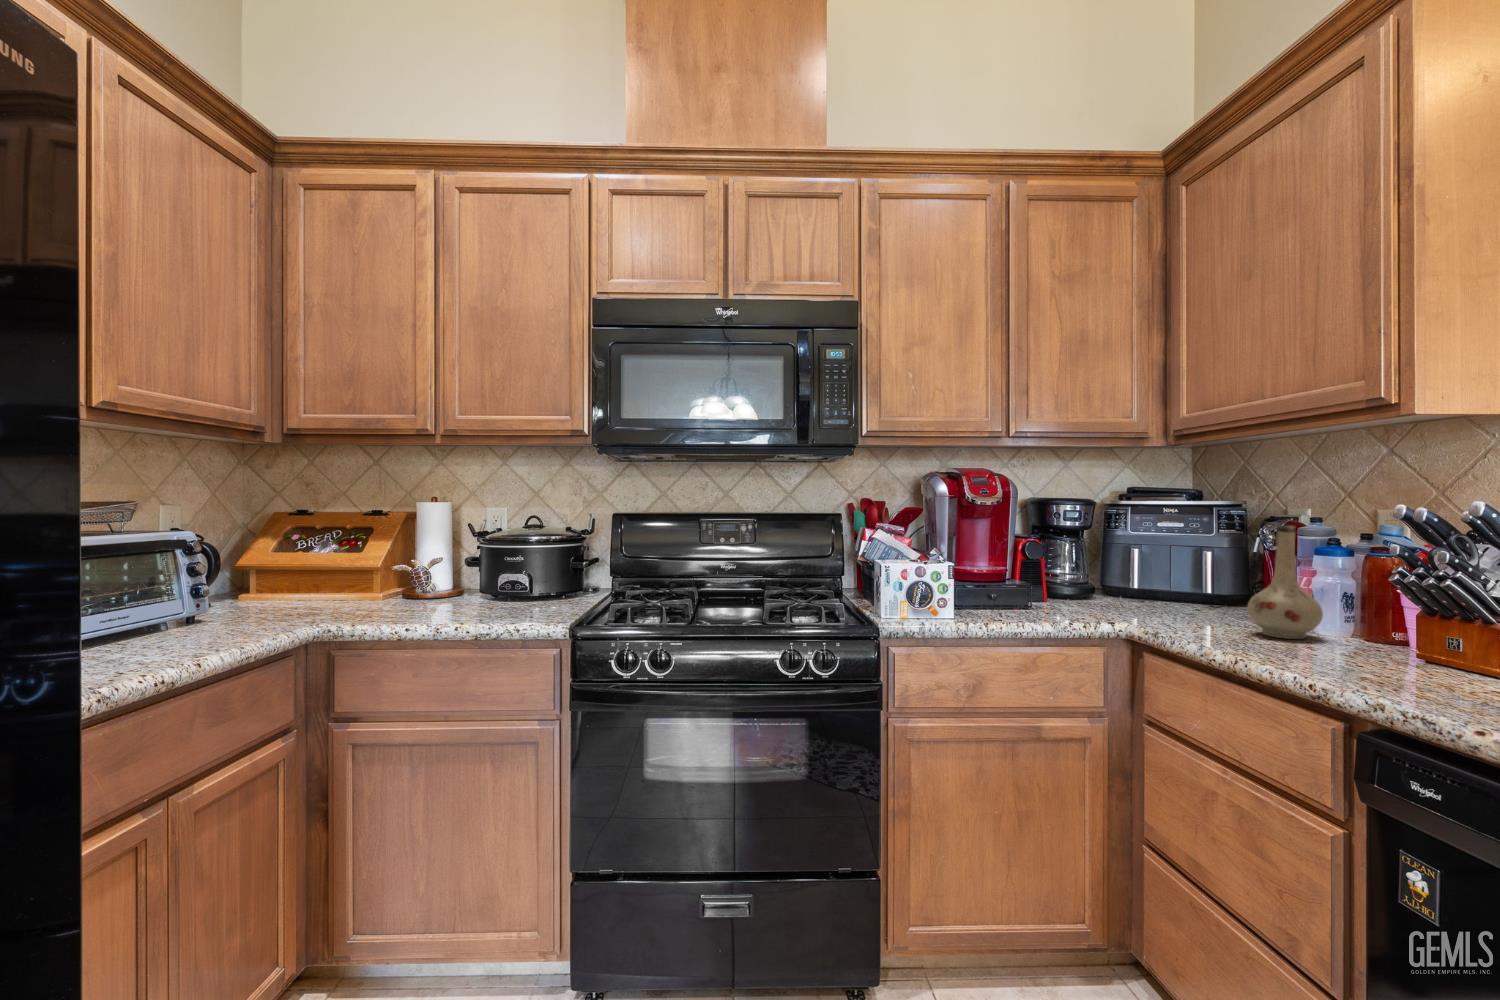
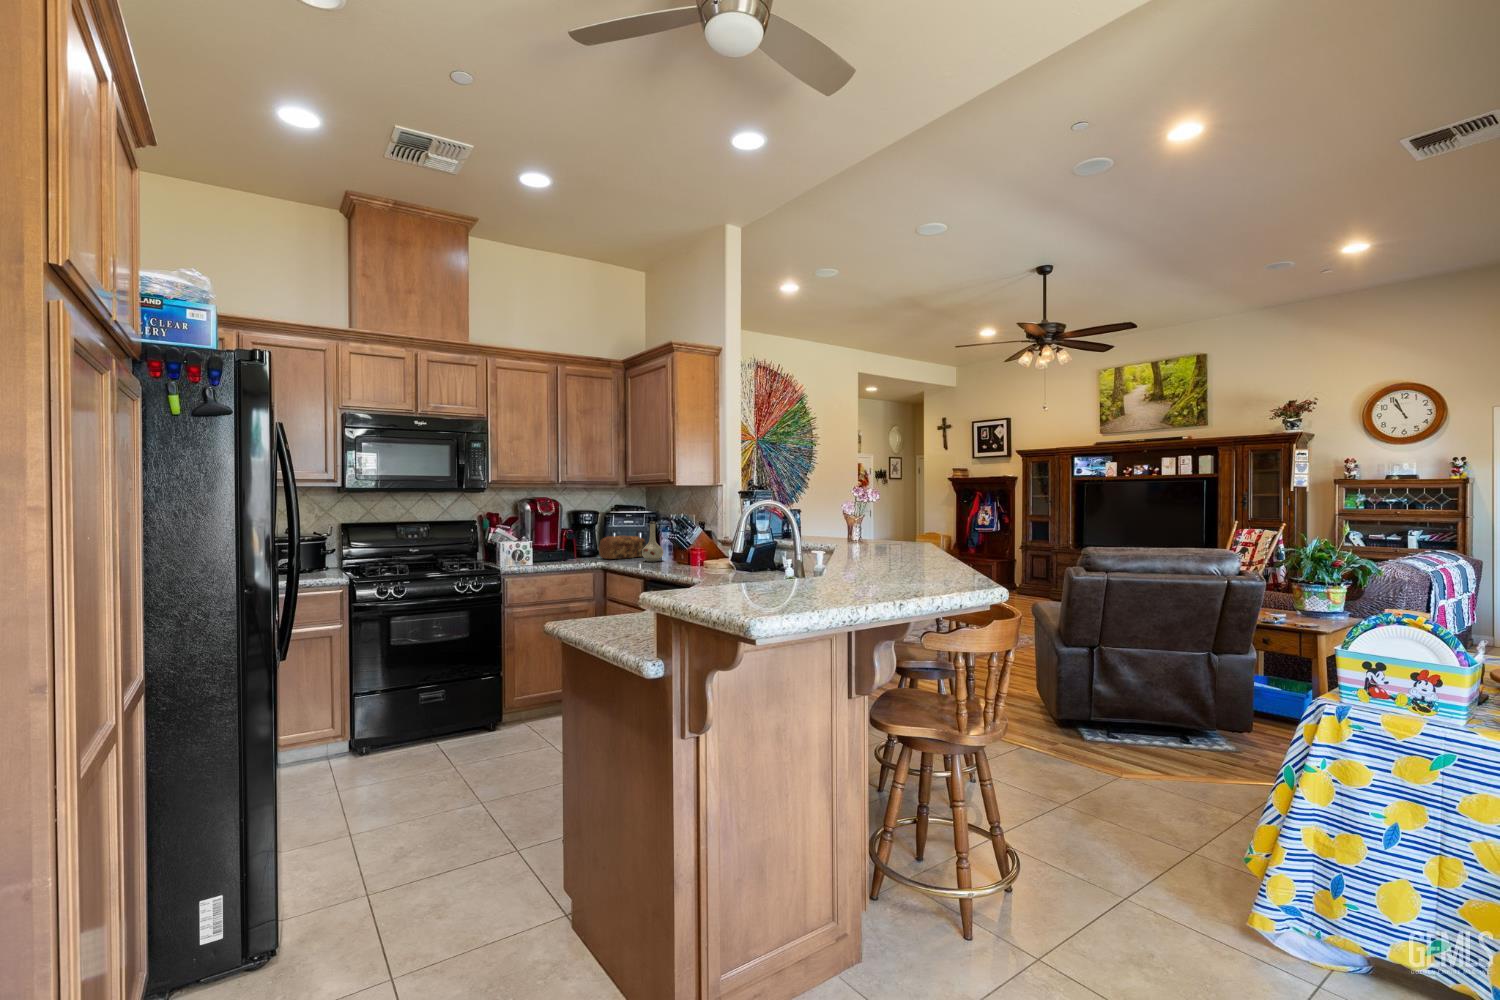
bread loaf: none [1104,557,1233,616] -> present [599,535,646,559]

